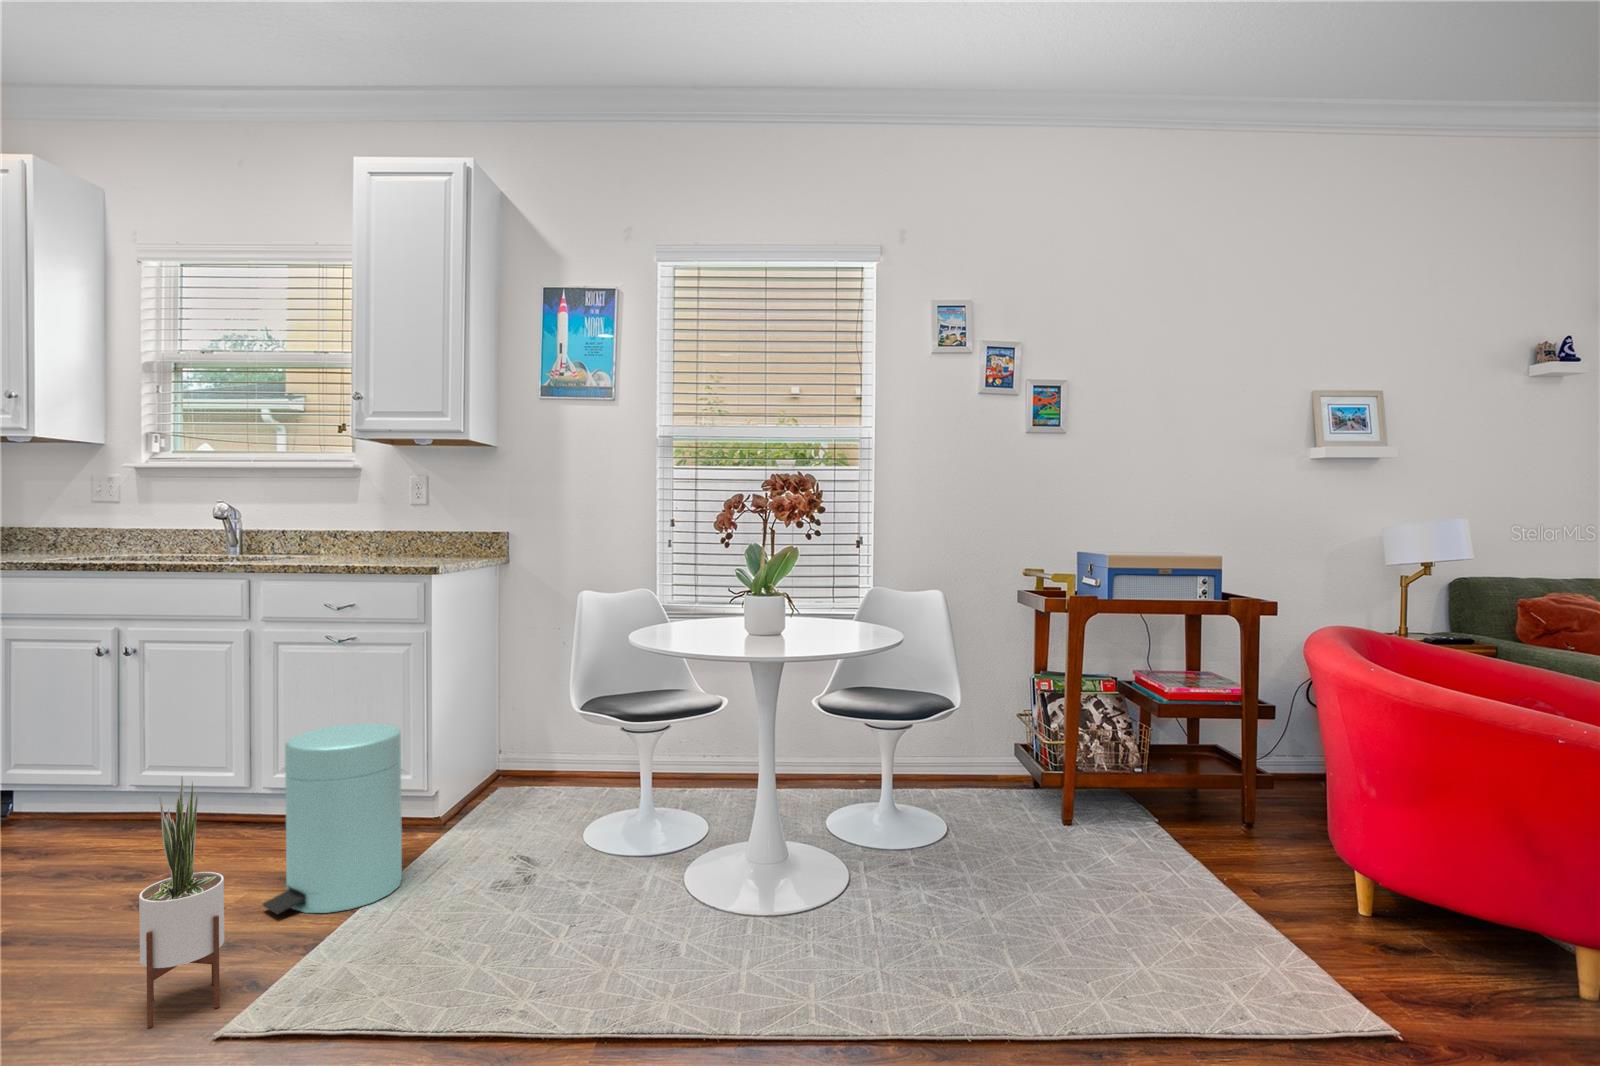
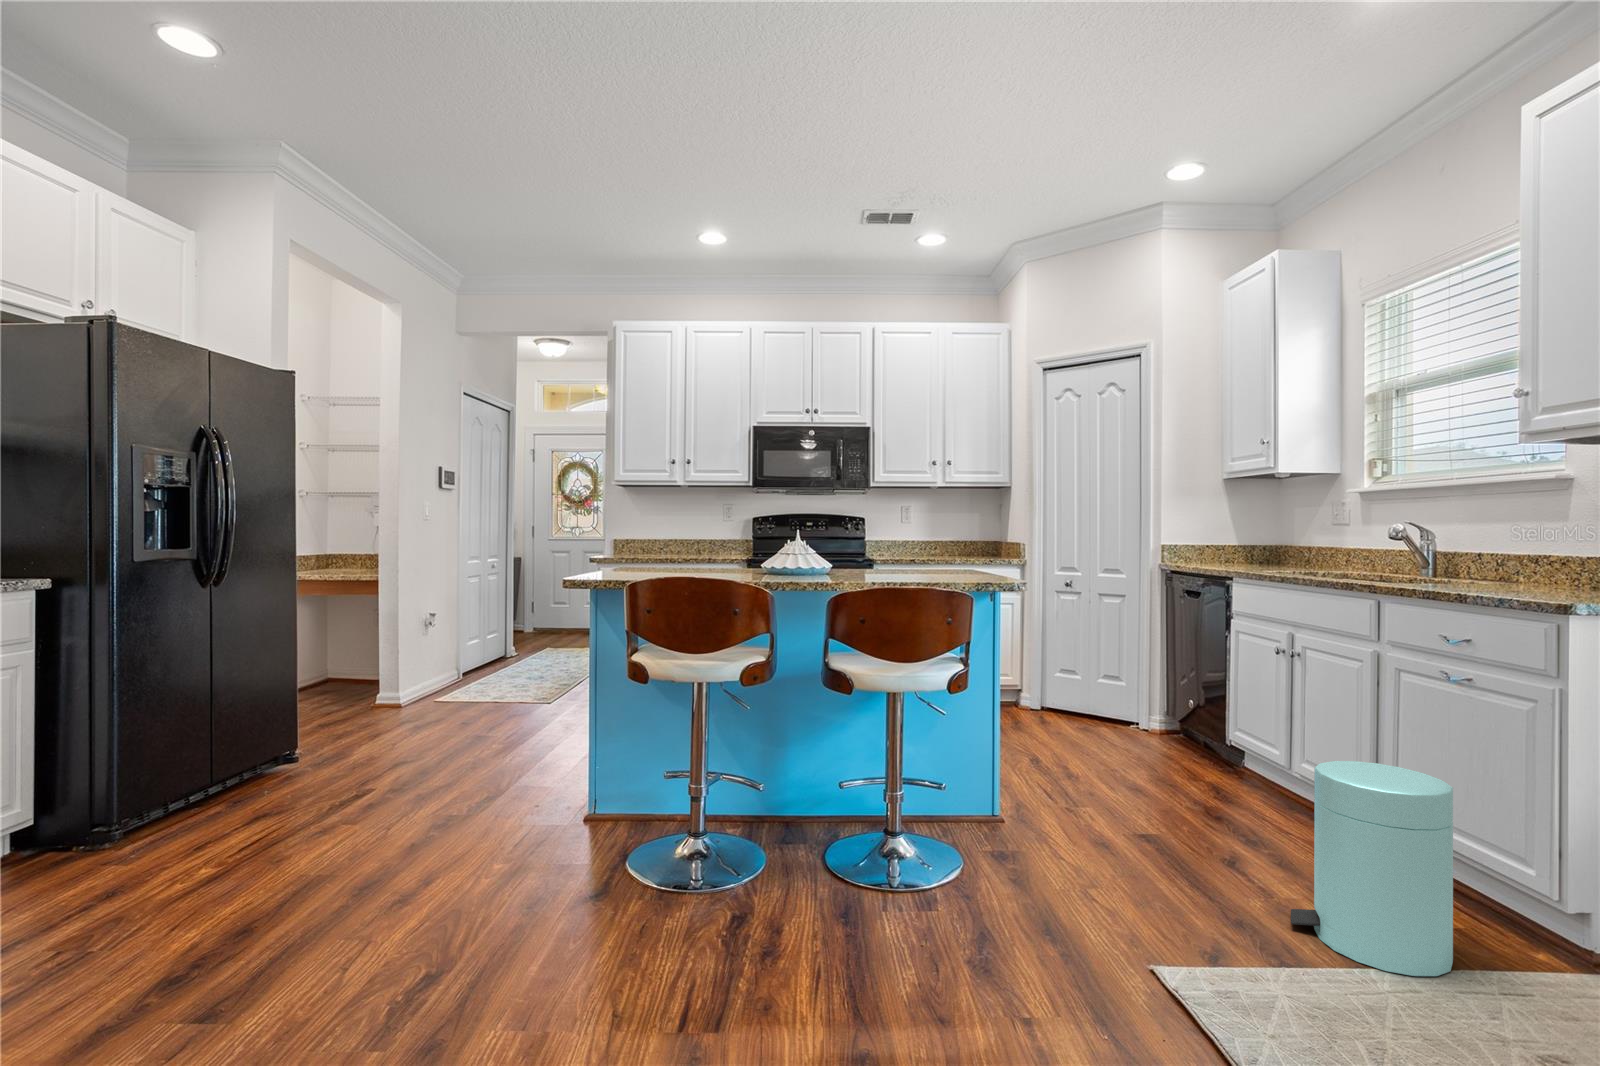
potted plant: present [139,776,224,1028] -> none [1128,750,1196,955]

